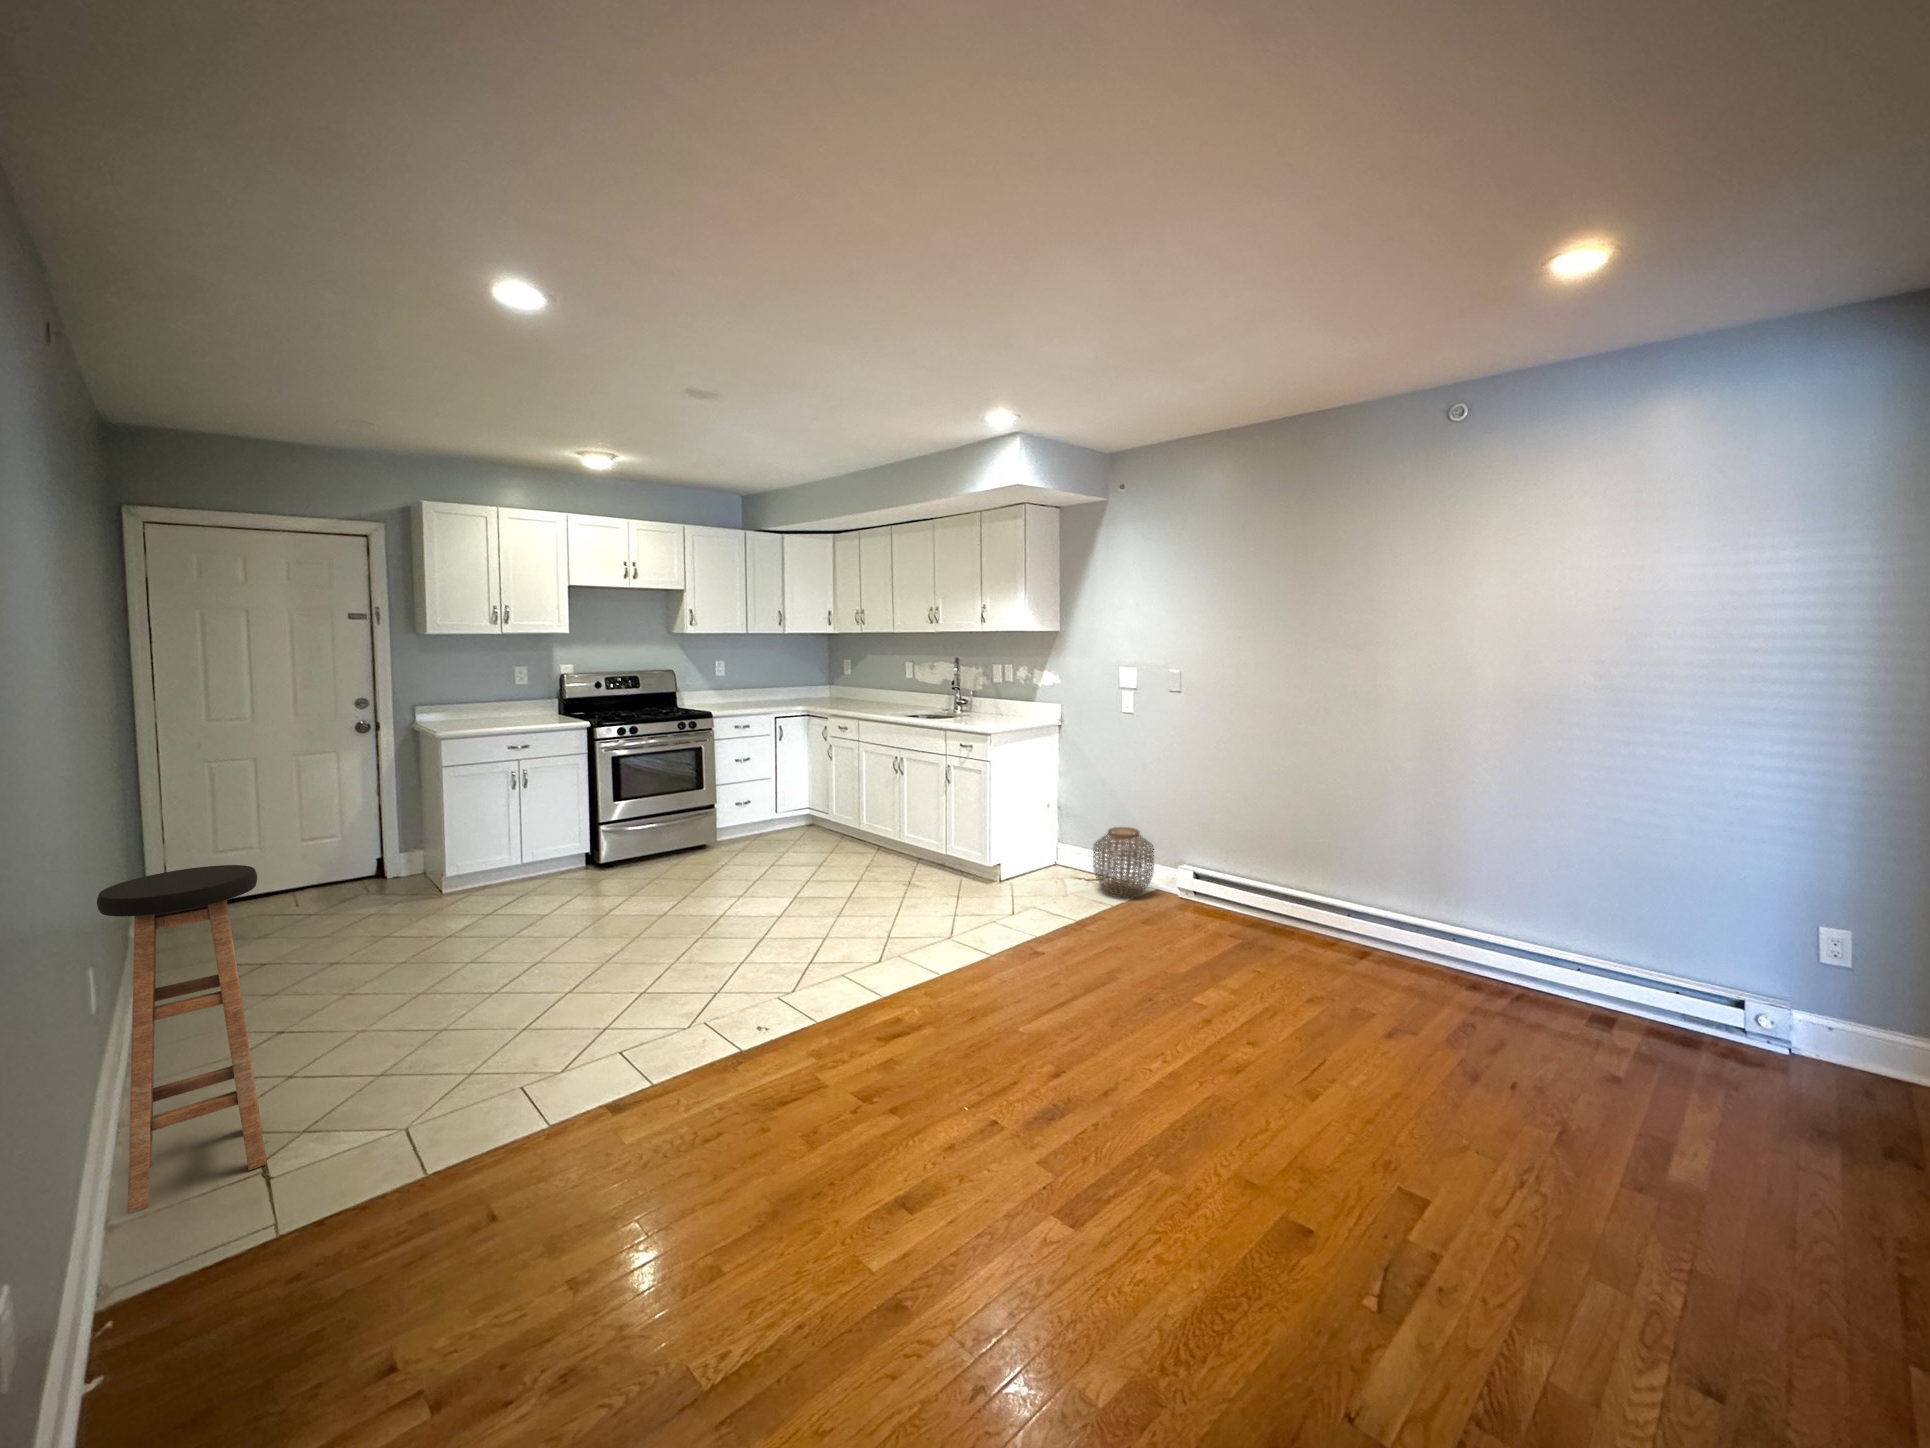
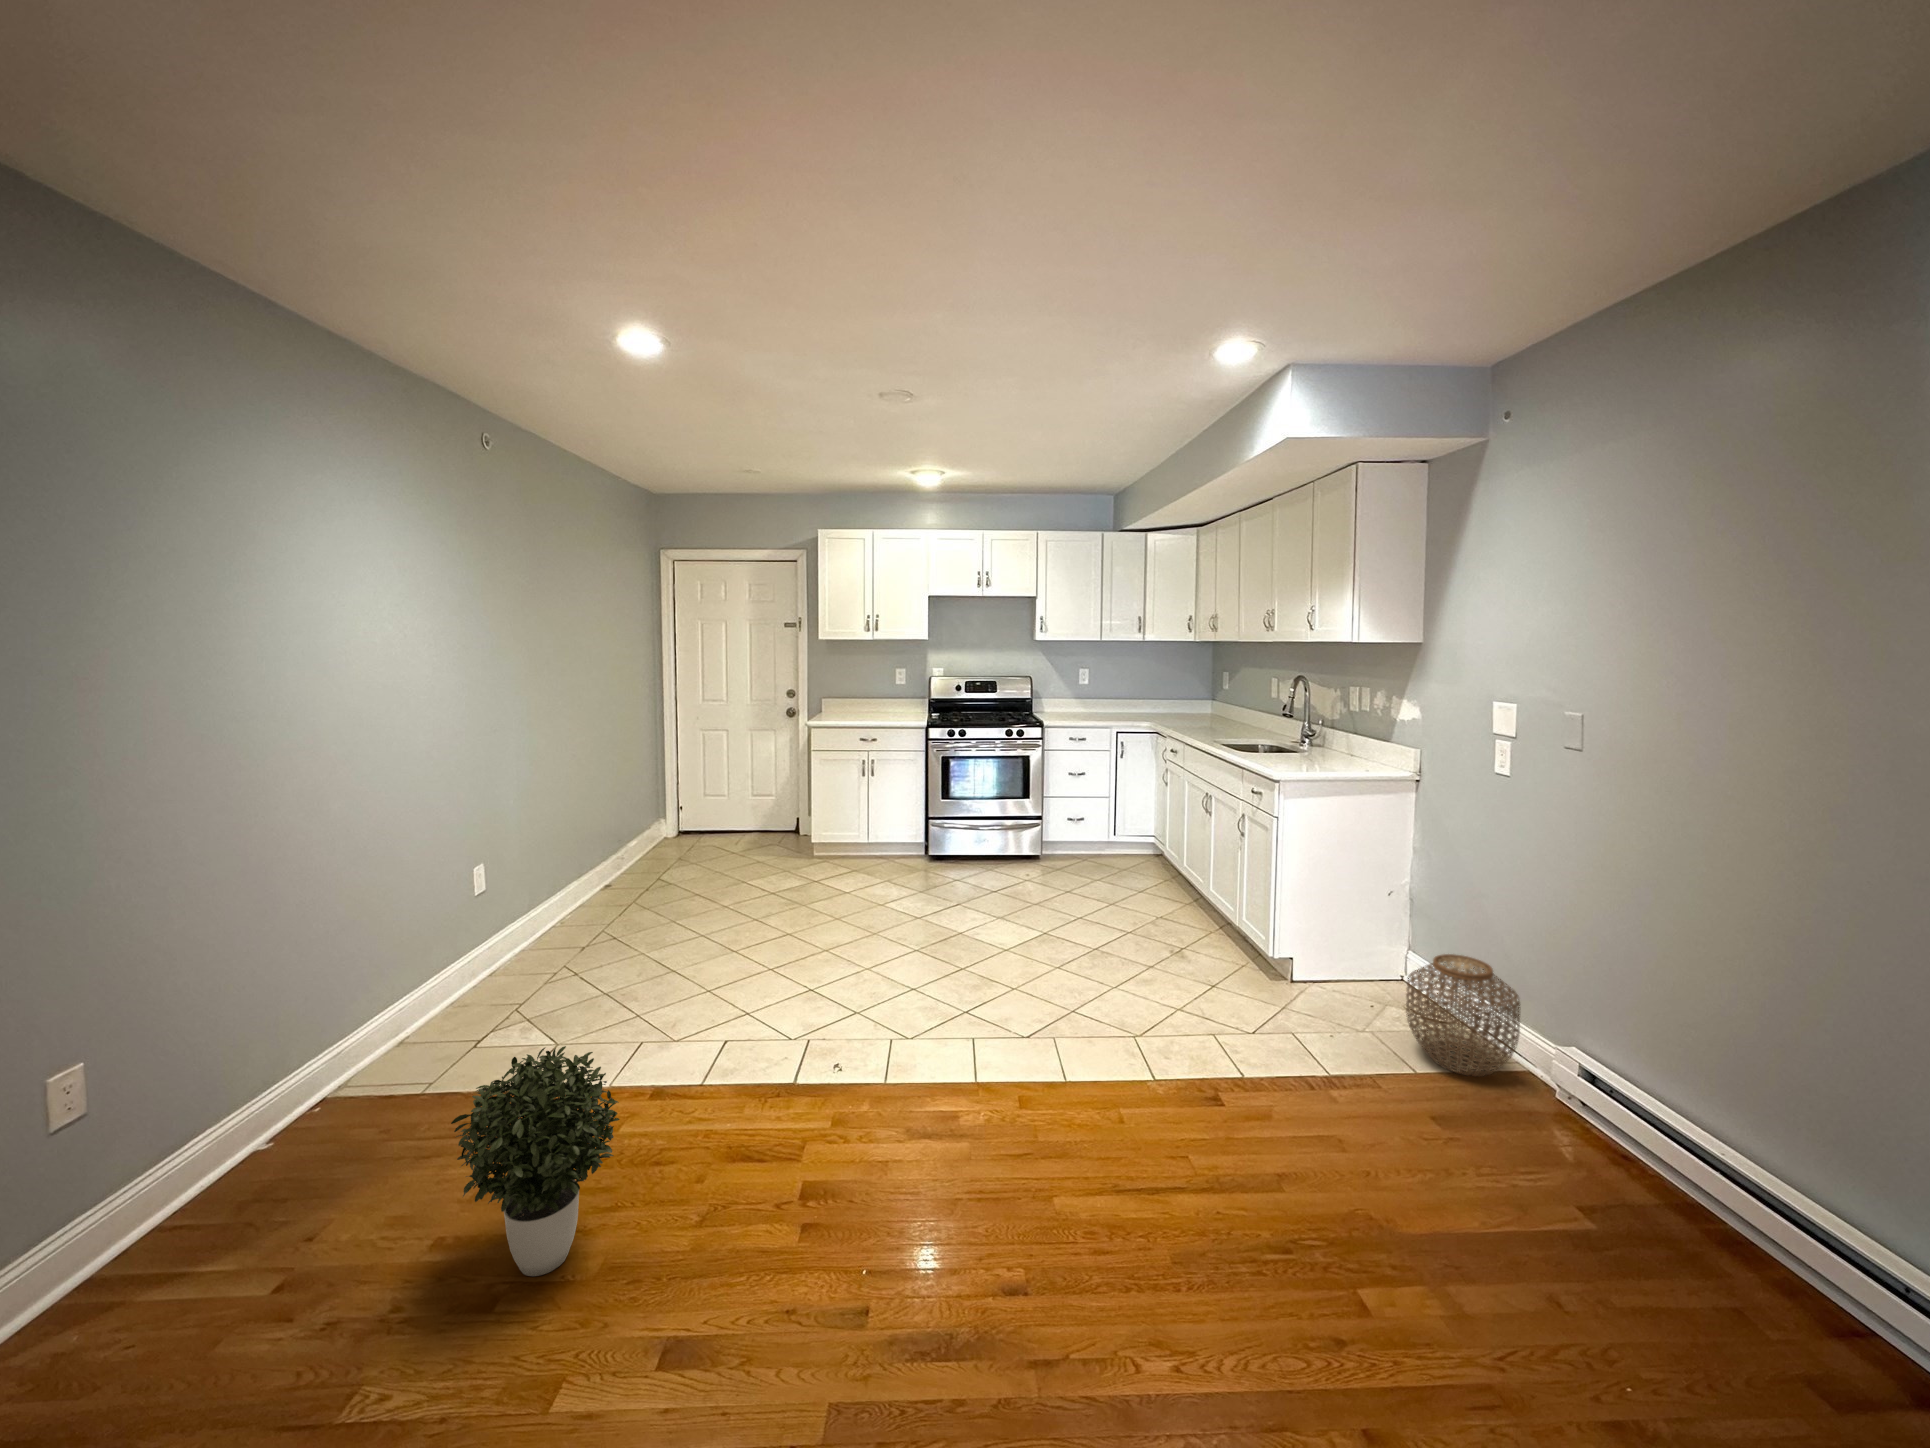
bar stool: present [97,865,266,1213] -> none [427,810,530,1034]
potted plant: none [618,1030,782,1258] -> present [451,1046,620,1276]

